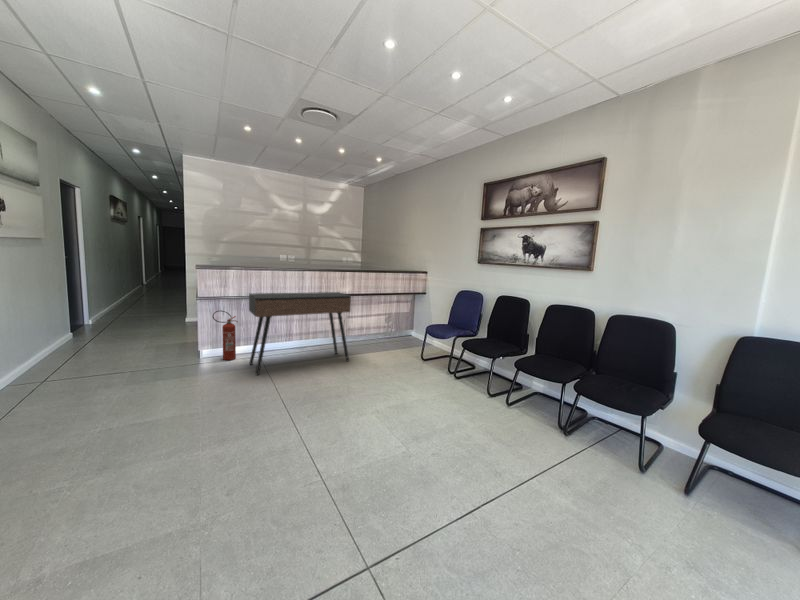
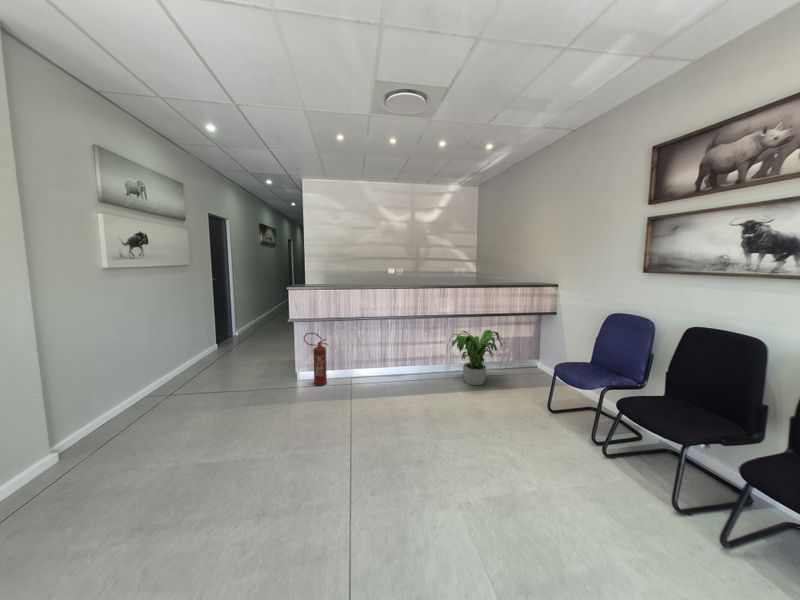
console table: present [249,292,351,375] -> none [334,313,448,410]
potted plant: none [346,307,392,350] -> present [451,330,502,385]

